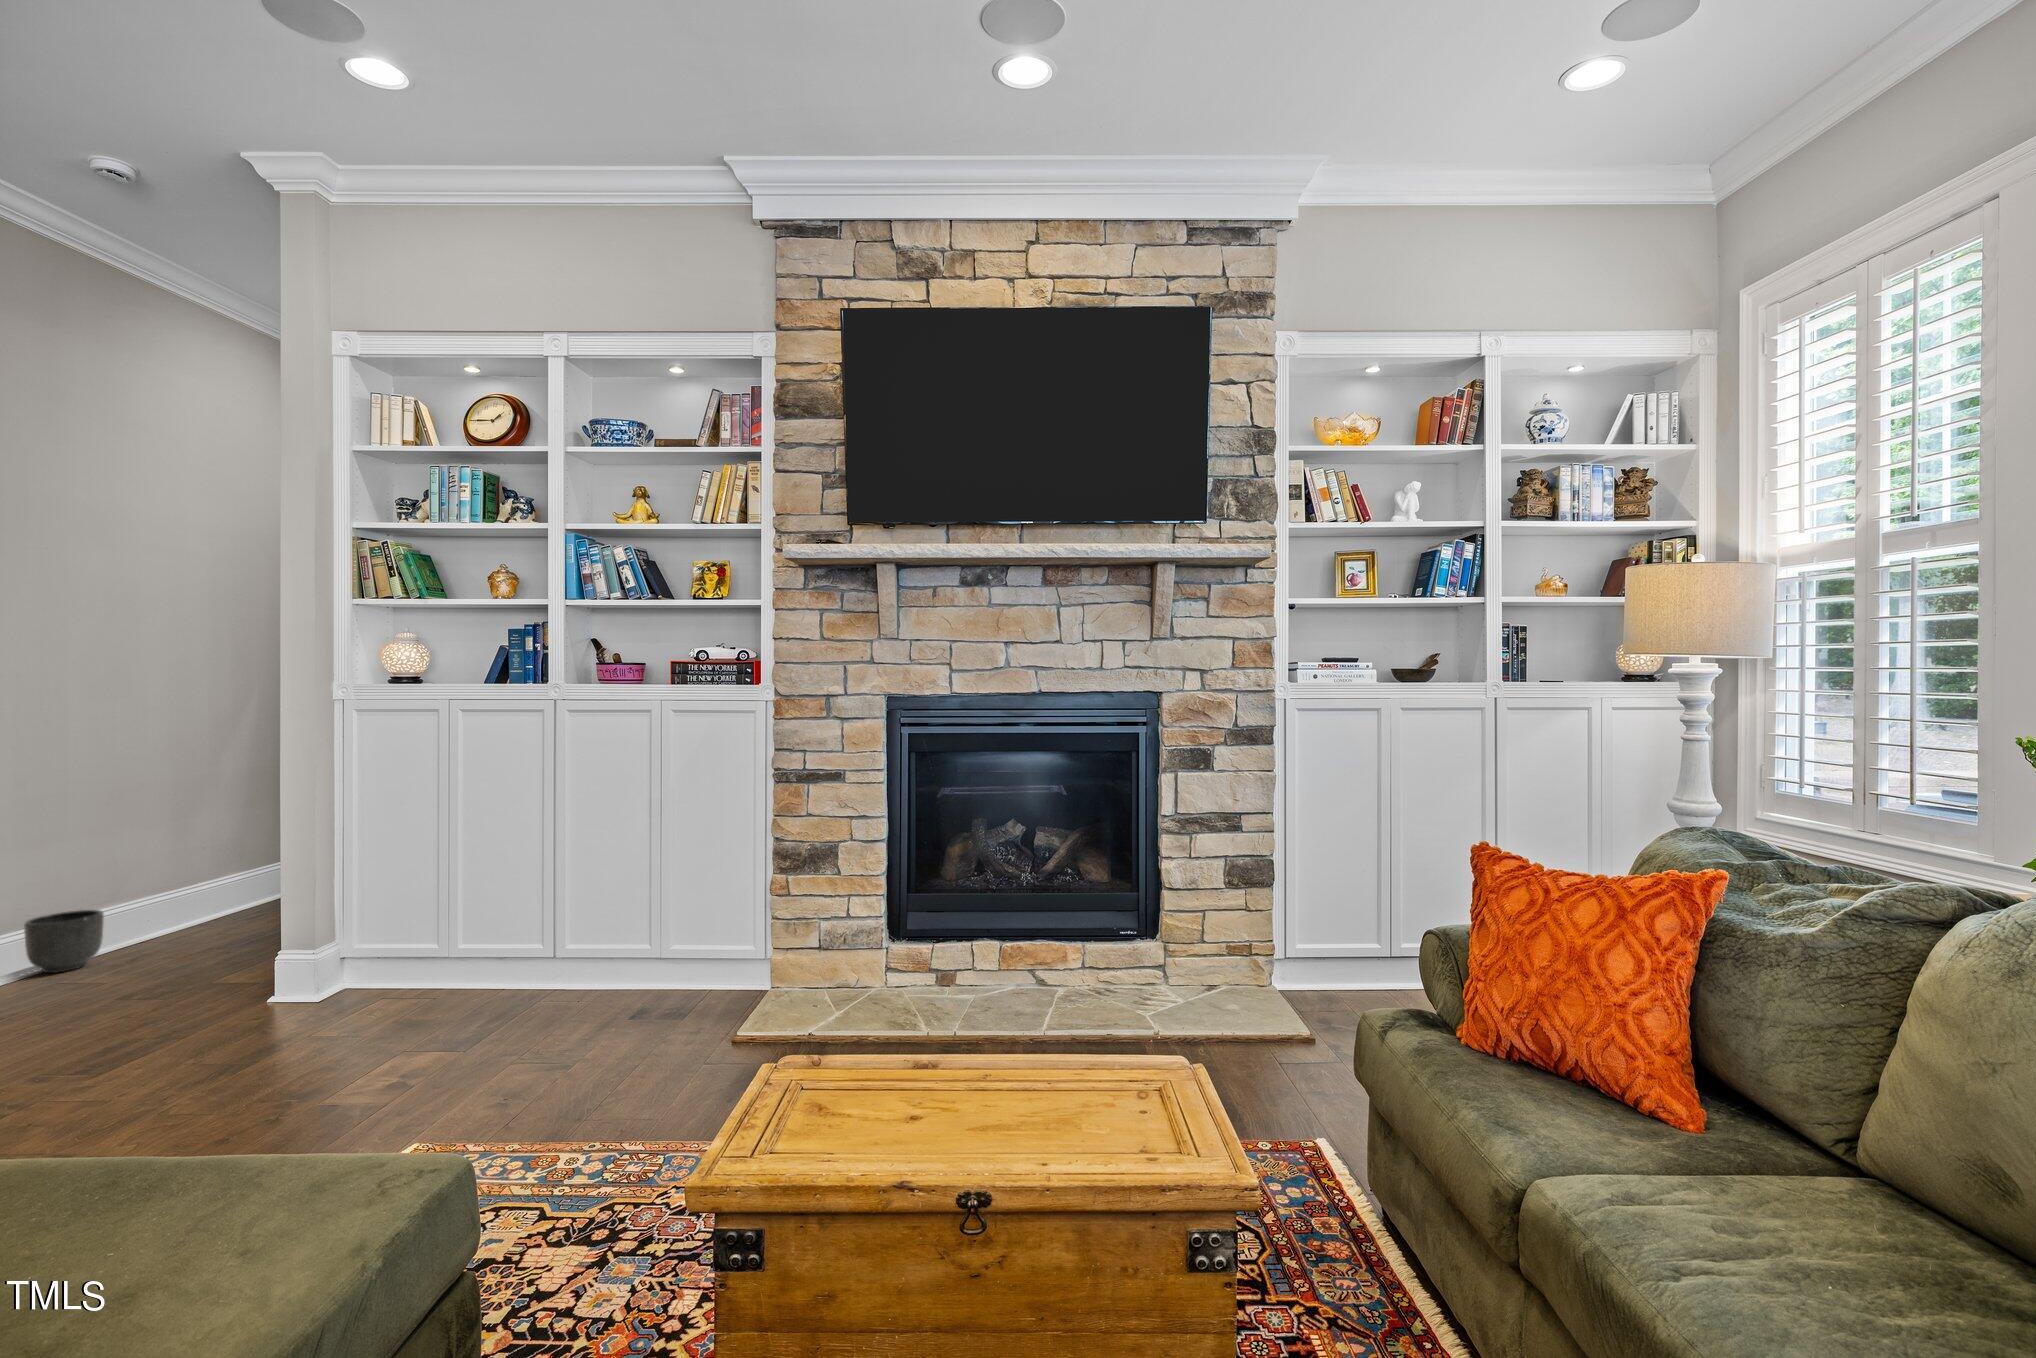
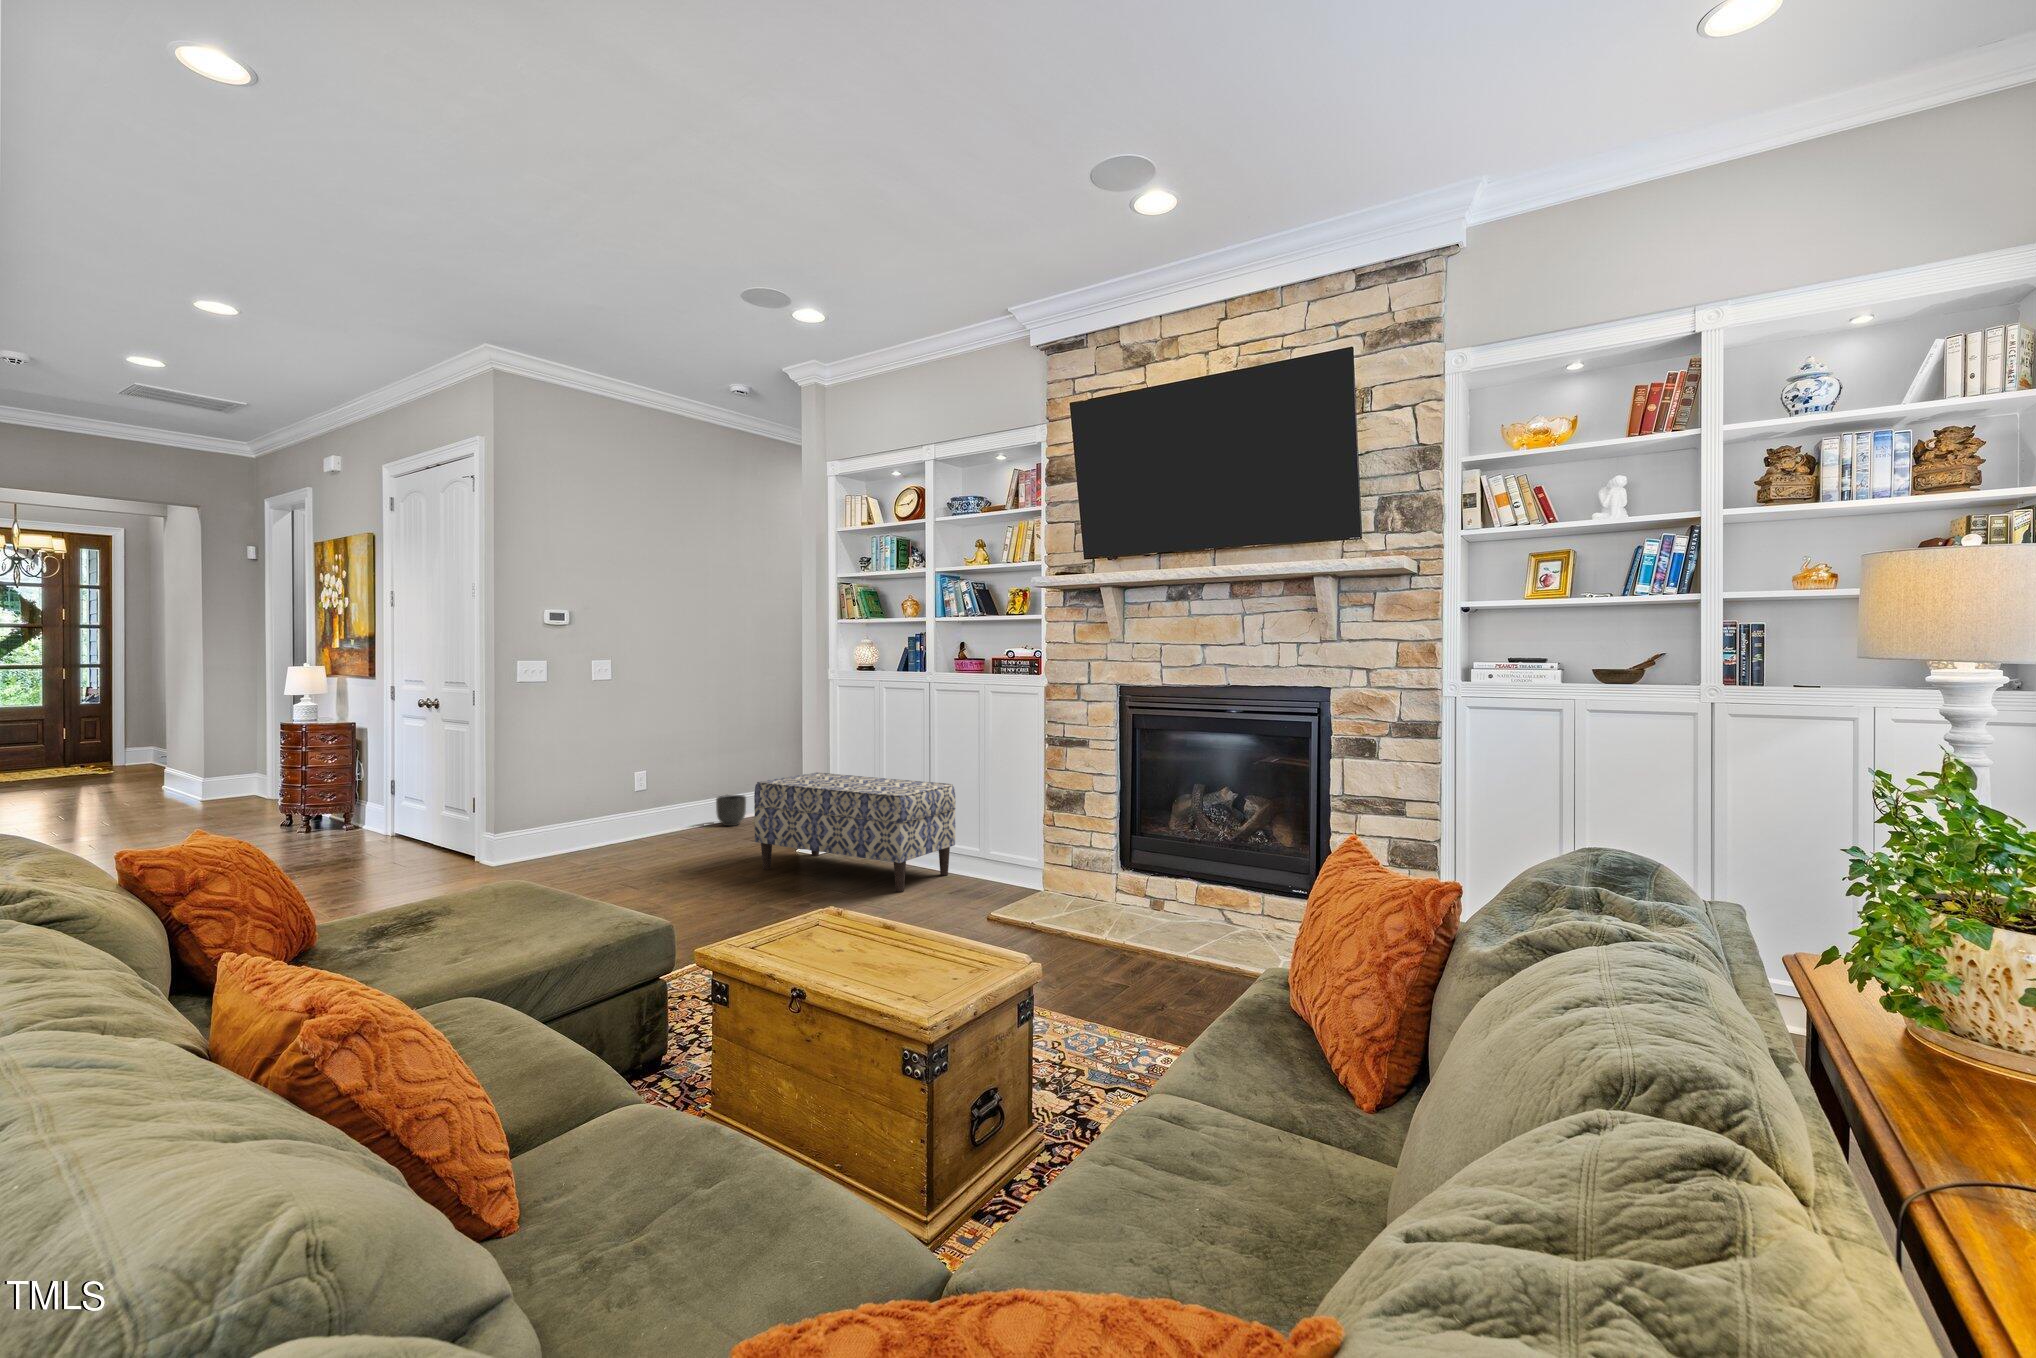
bench: none [194,850,615,1051] -> present [754,773,956,892]

